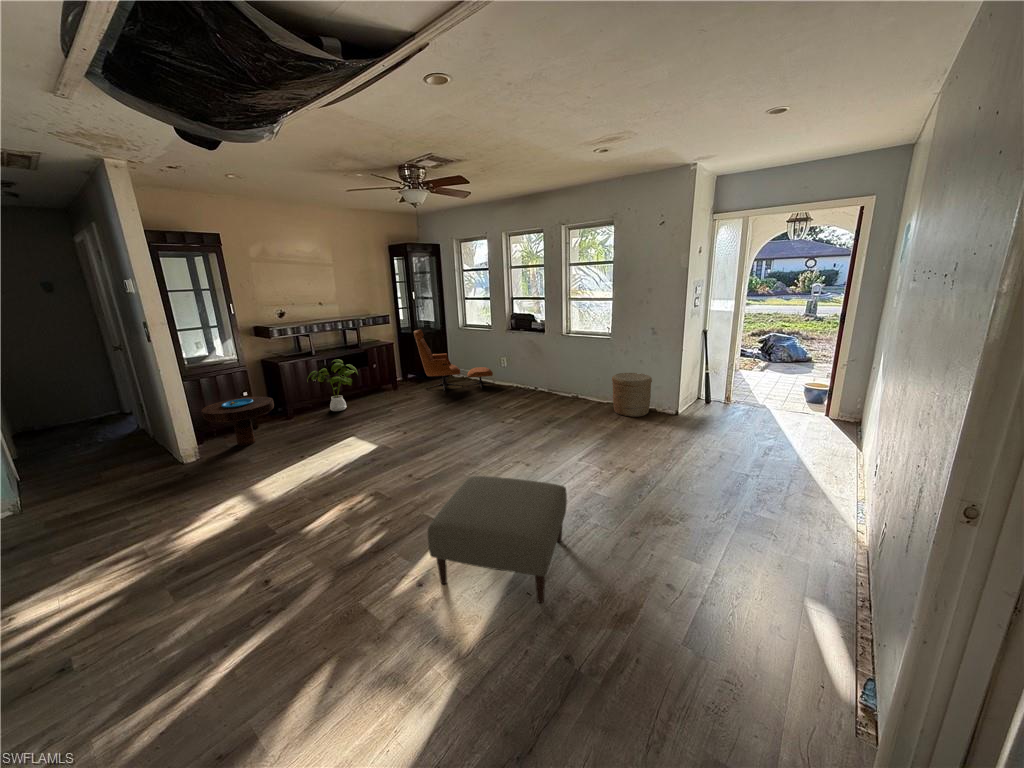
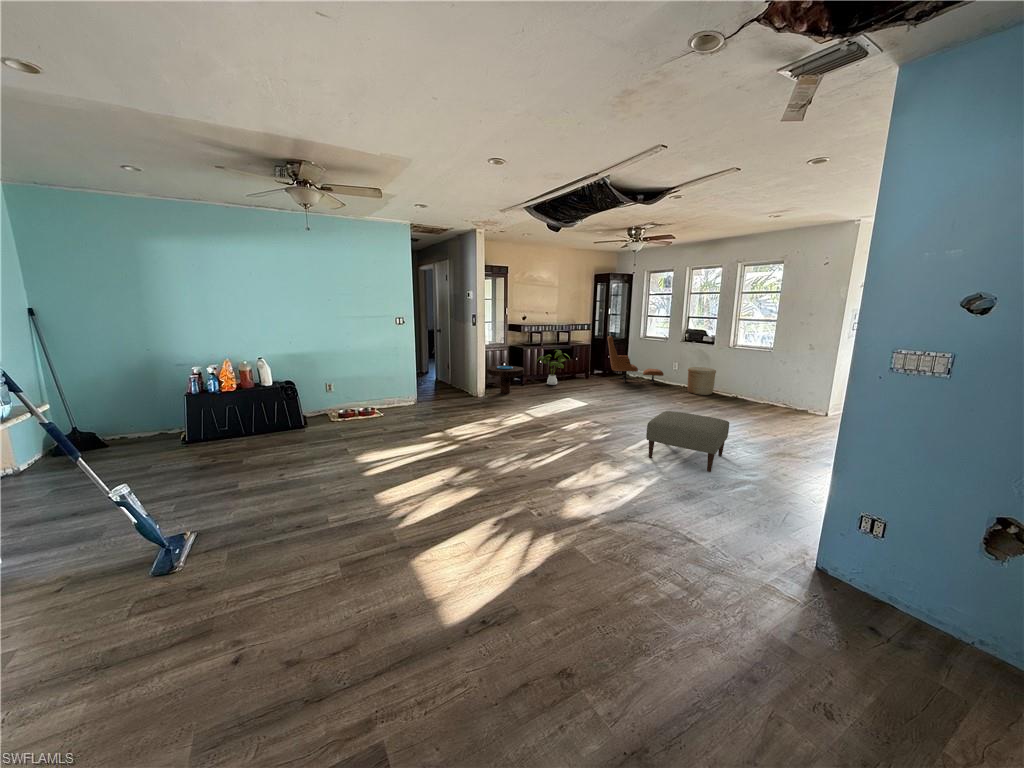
woven basket: present [612,373,652,417] -> present [688,367,716,395]

